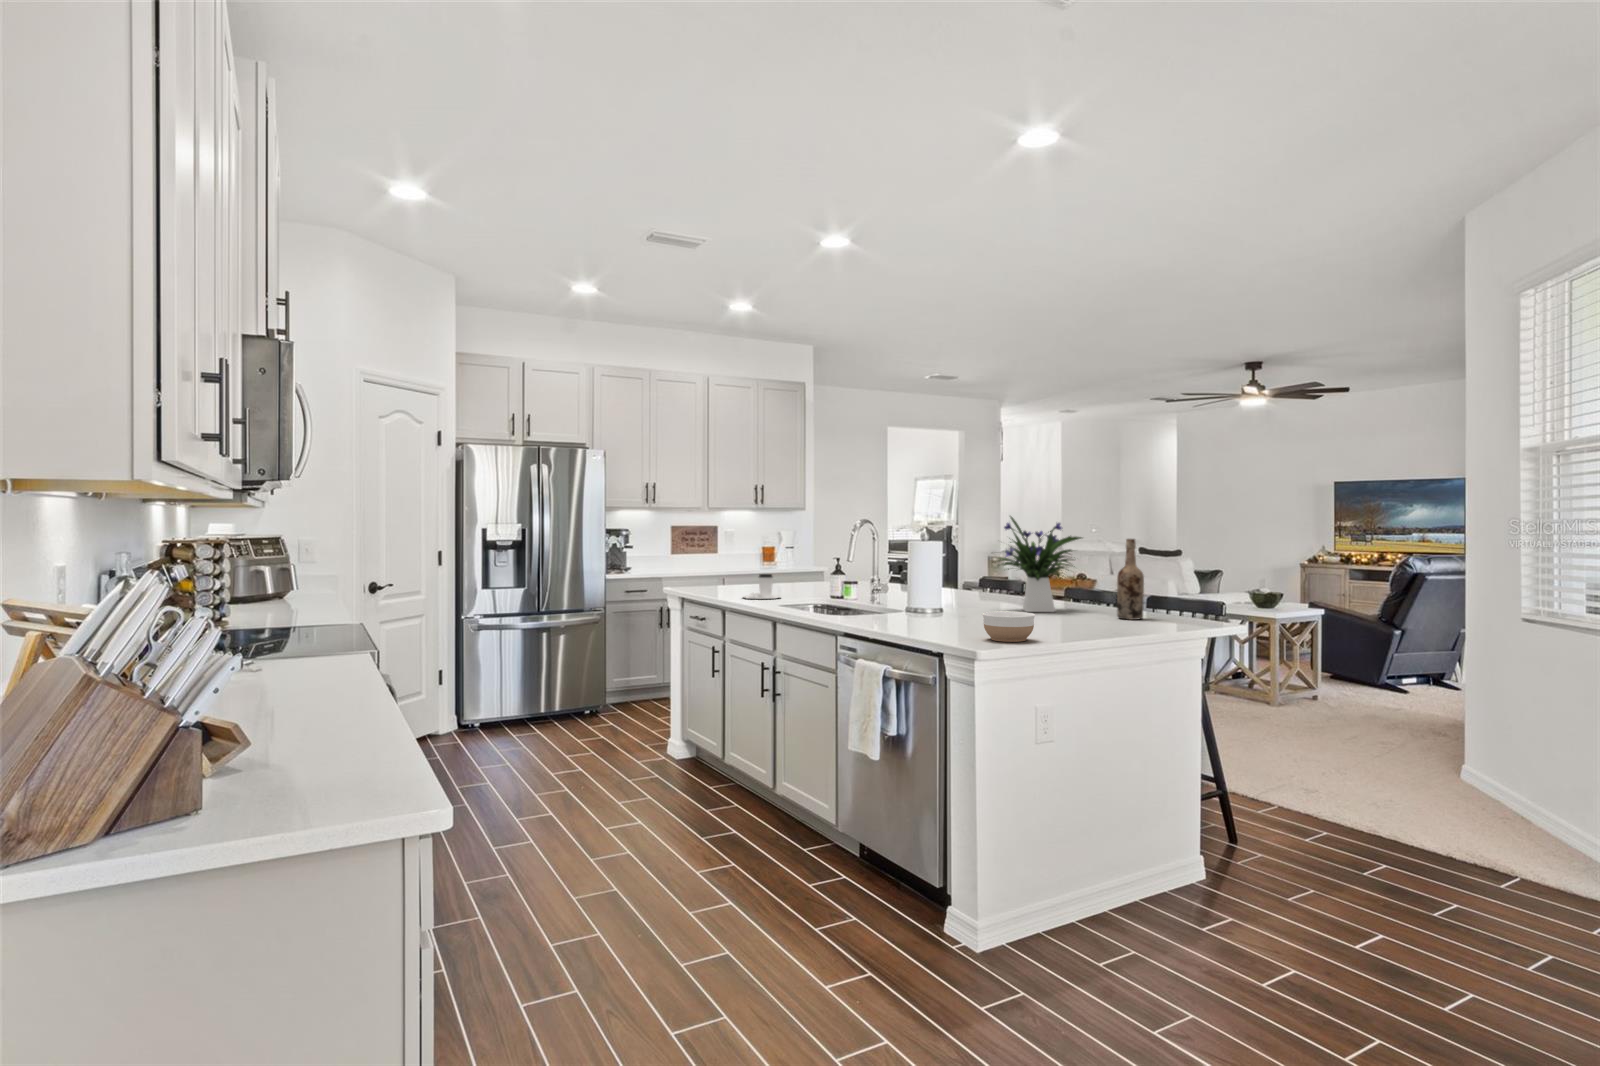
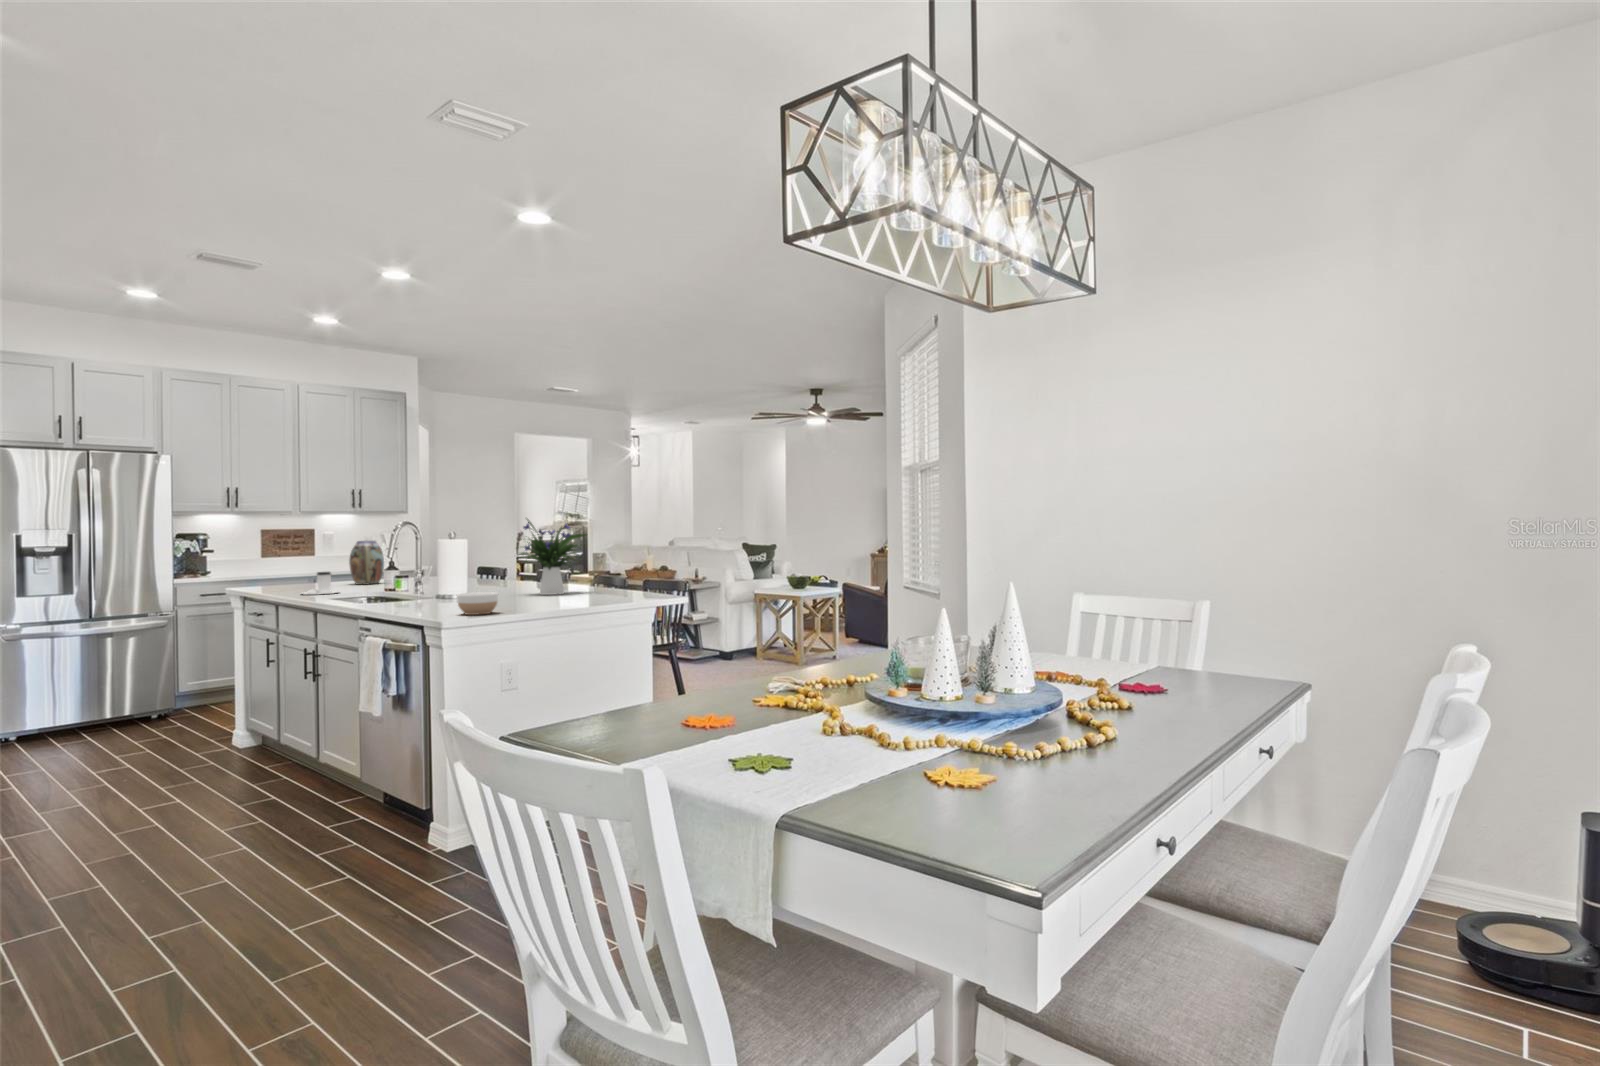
wine bottle: present [1117,539,1144,620] -> none [601,535,620,597]
vase: none [773,540,807,588] -> present [349,541,384,585]

